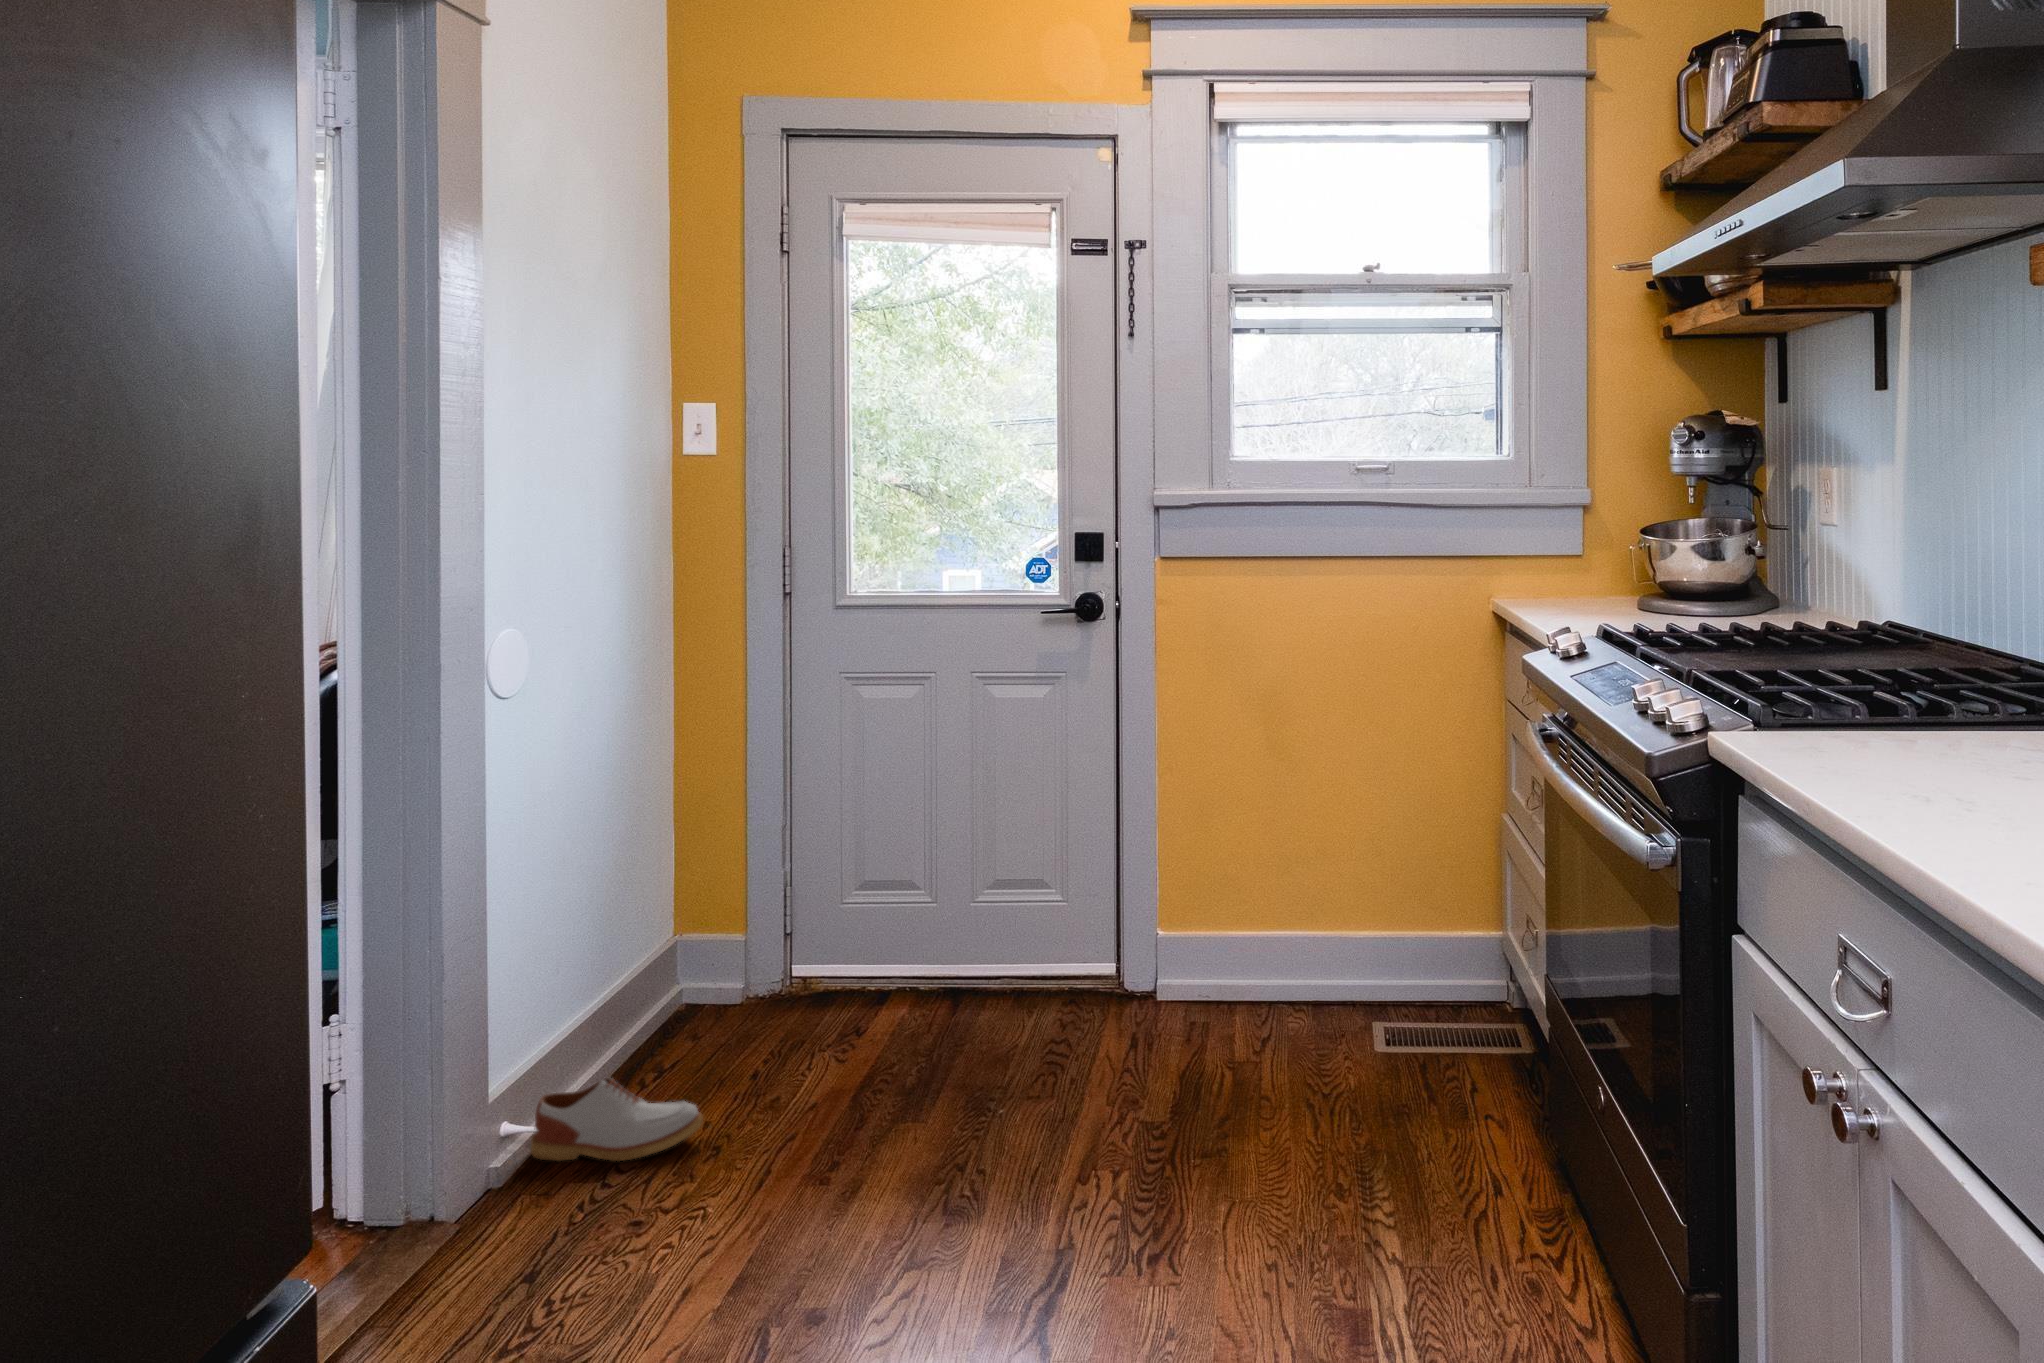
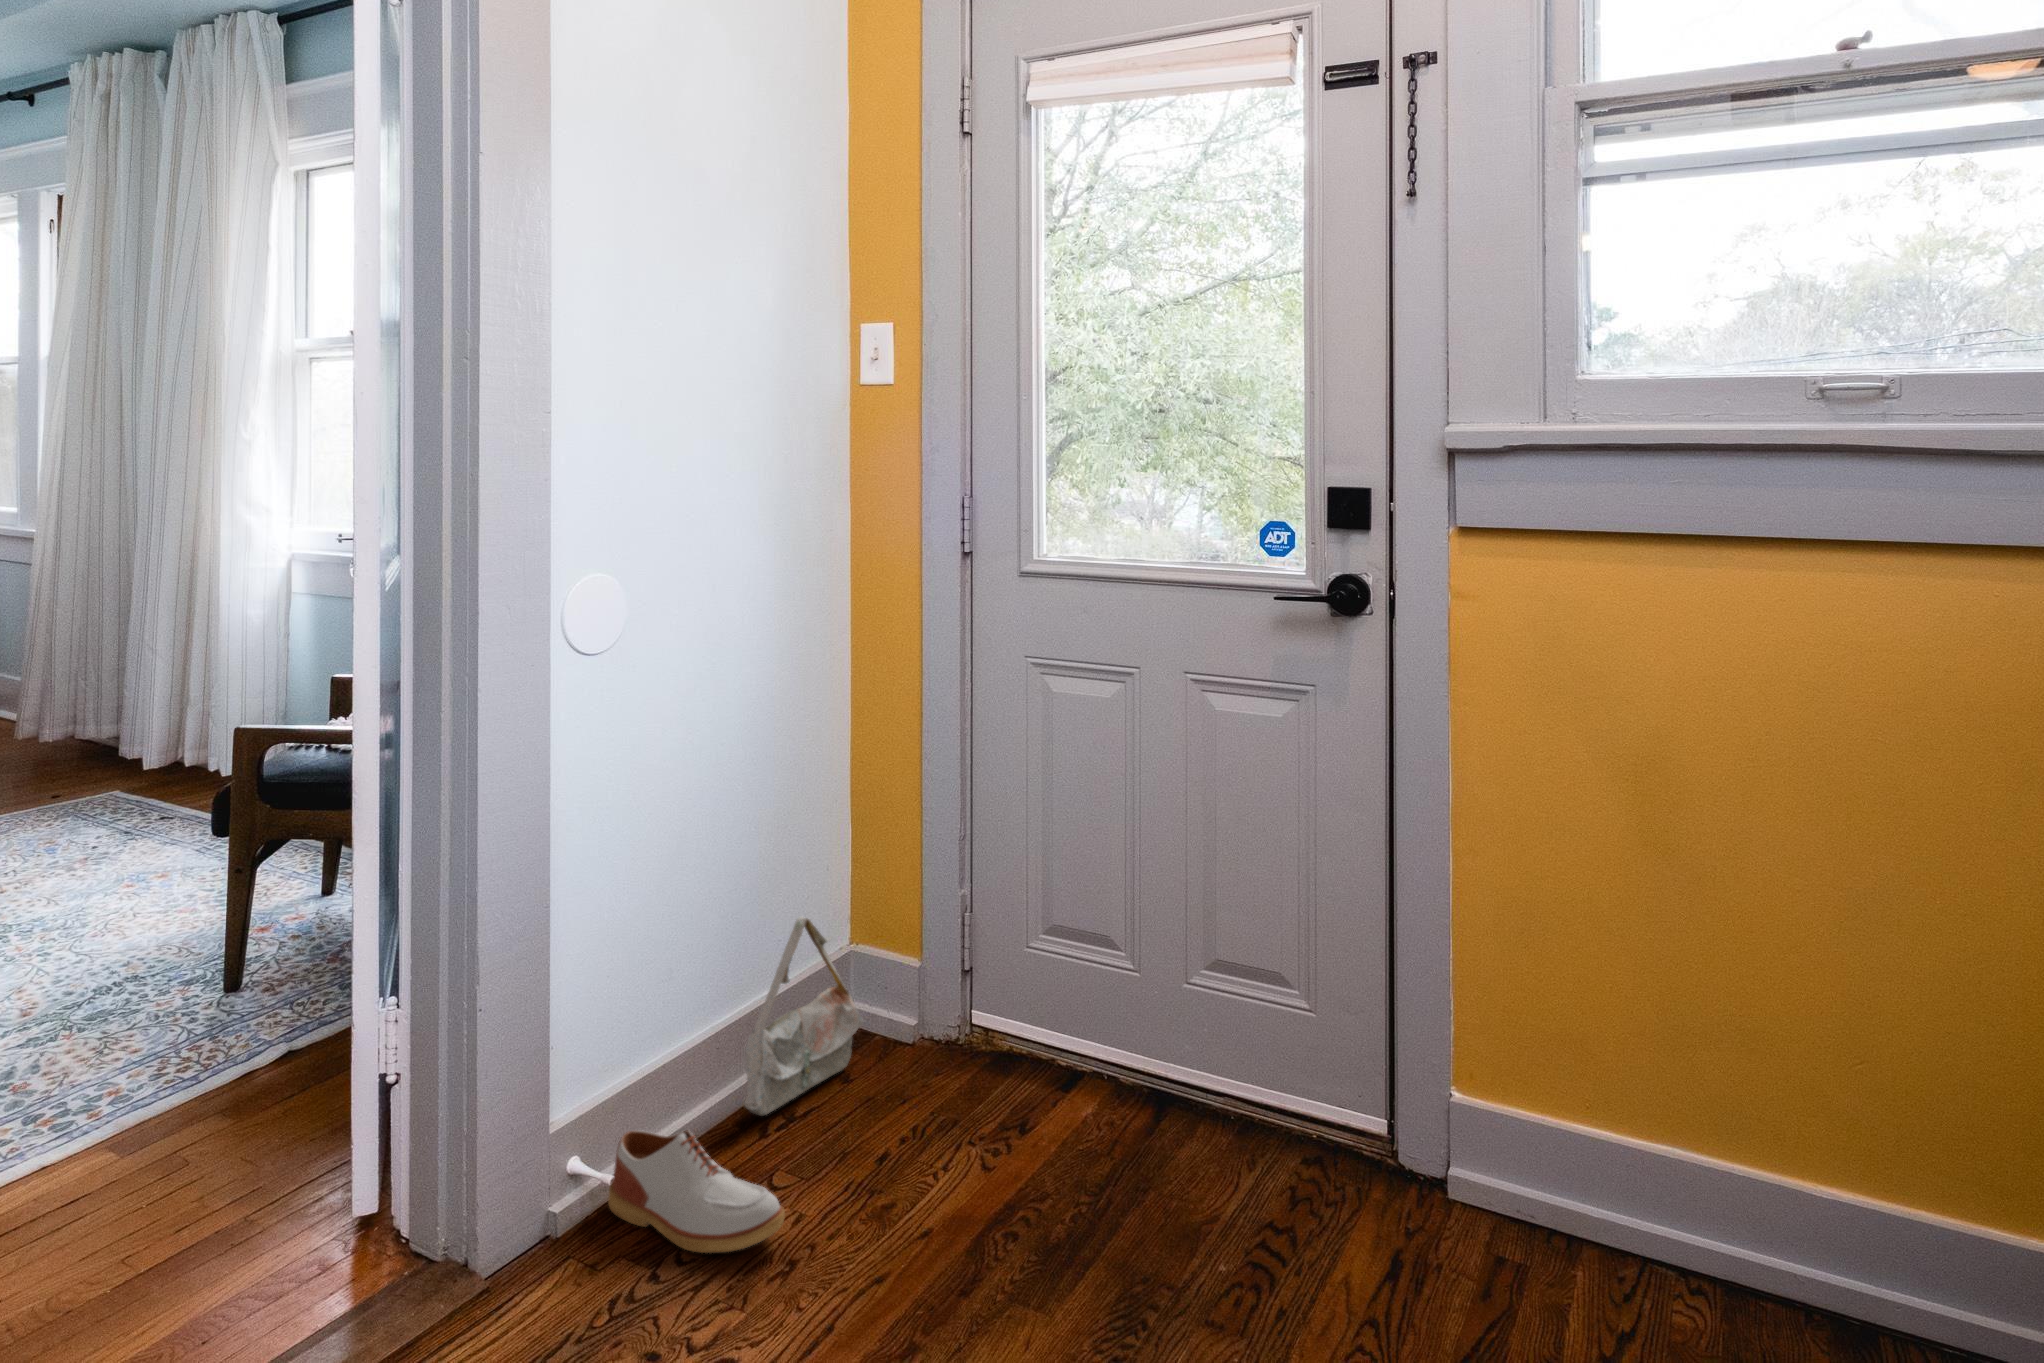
bag: none [614,911,701,1075] -> present [744,916,863,1116]

